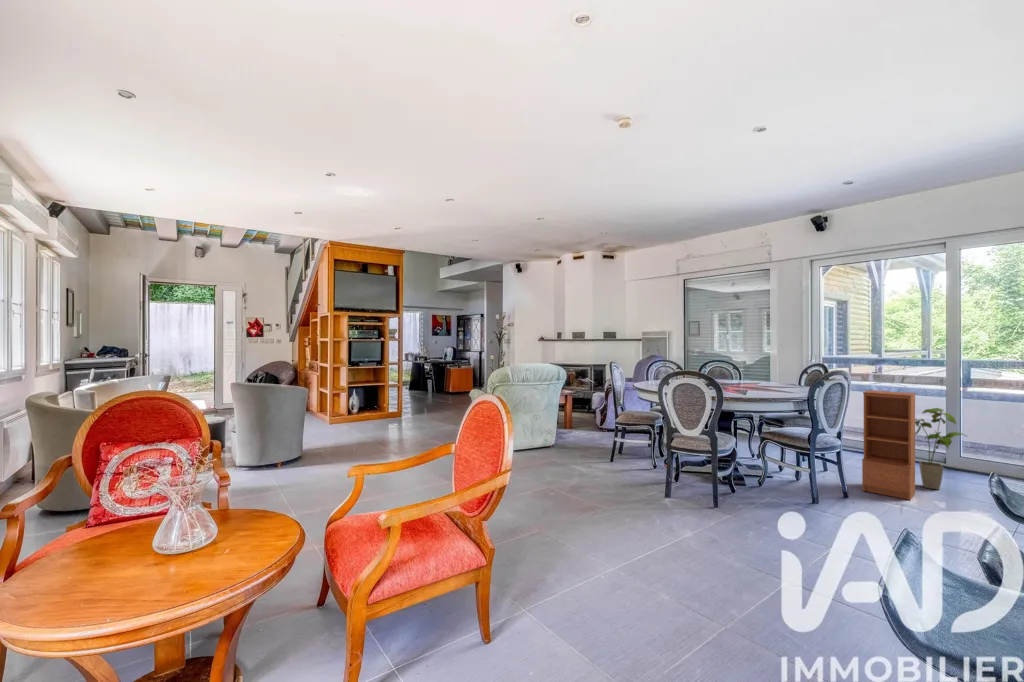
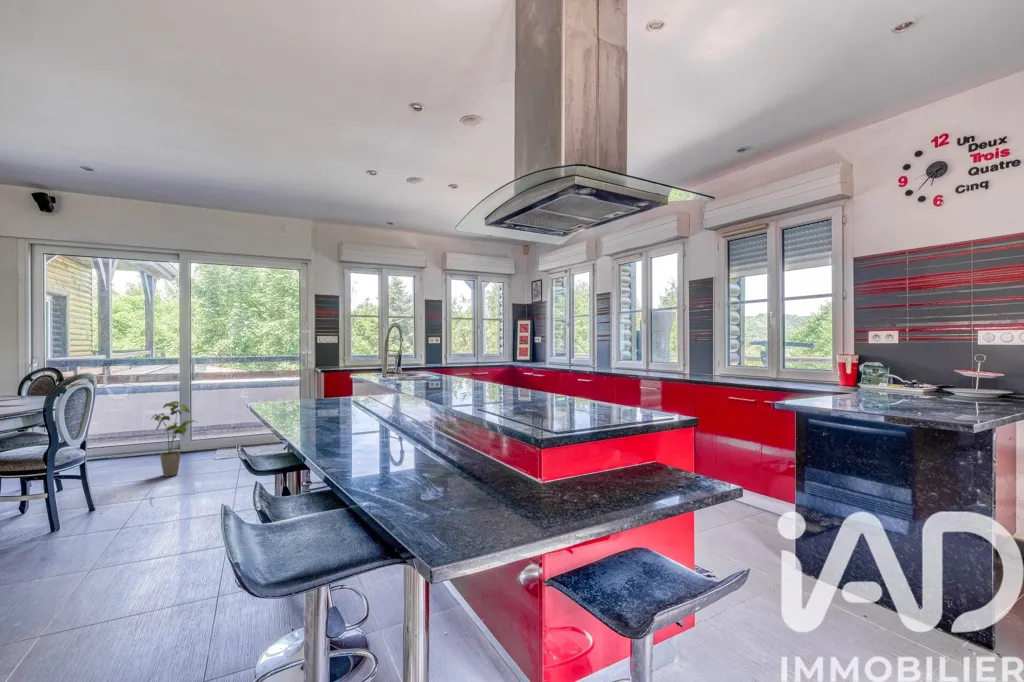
bookcase: present [862,390,915,500] -> none [107,390,158,499]

